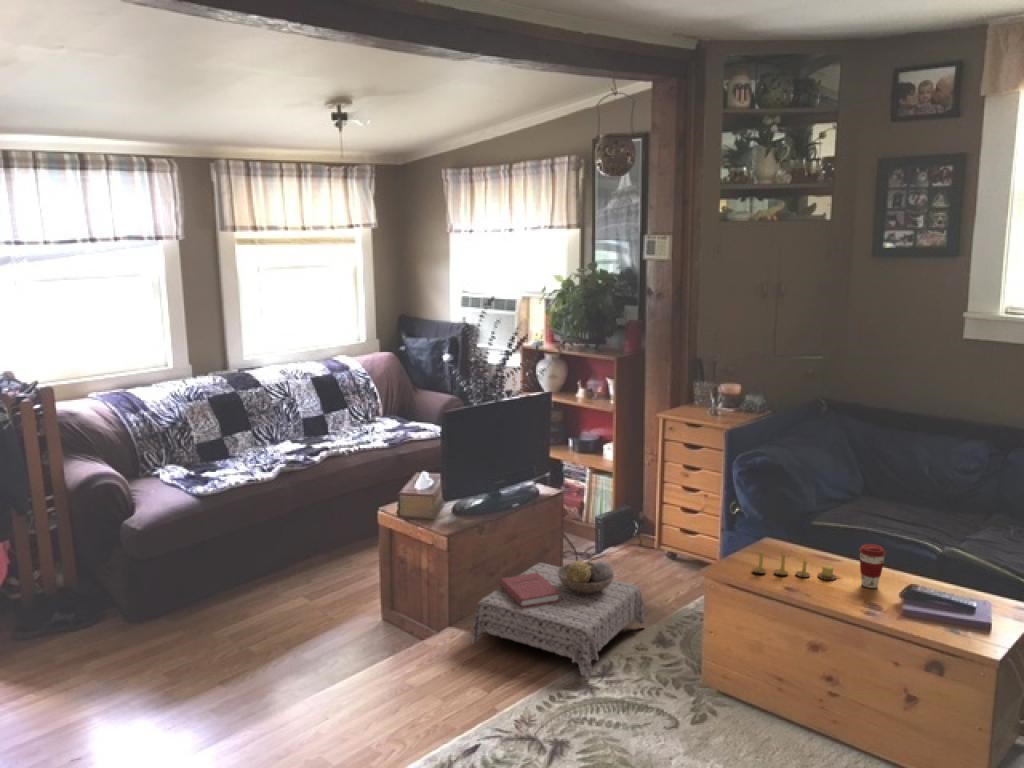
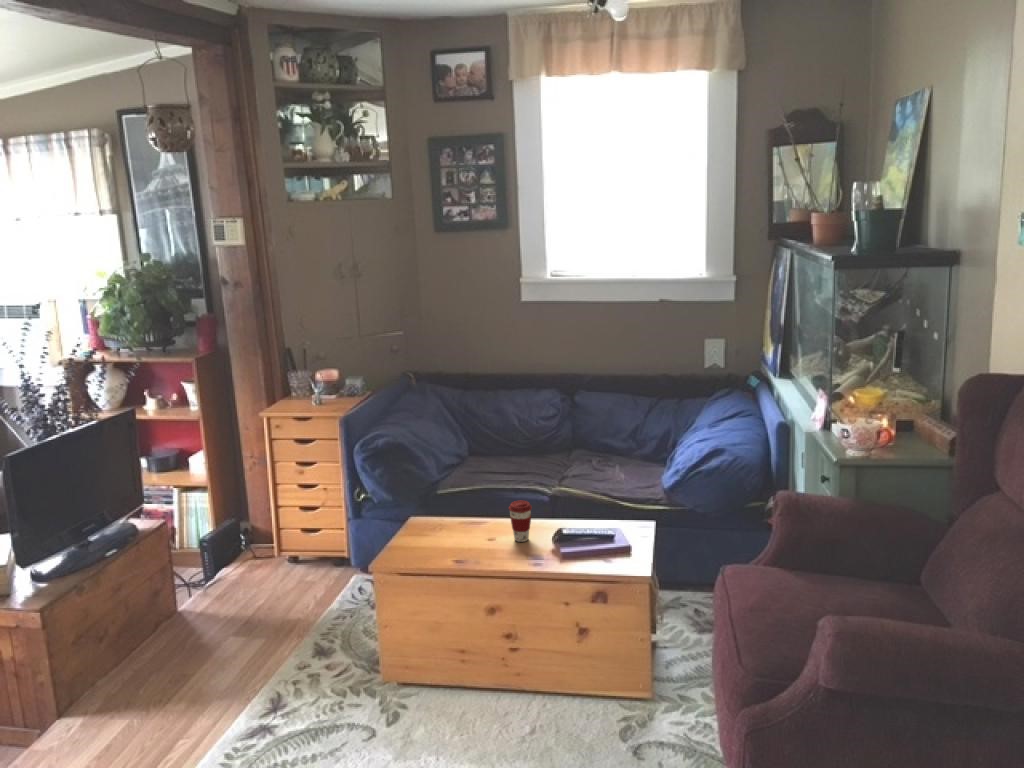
candle: present [753,551,836,580] -> none [415,527,491,555]
ottoman: present [472,561,645,681] -> none [99,587,297,732]

